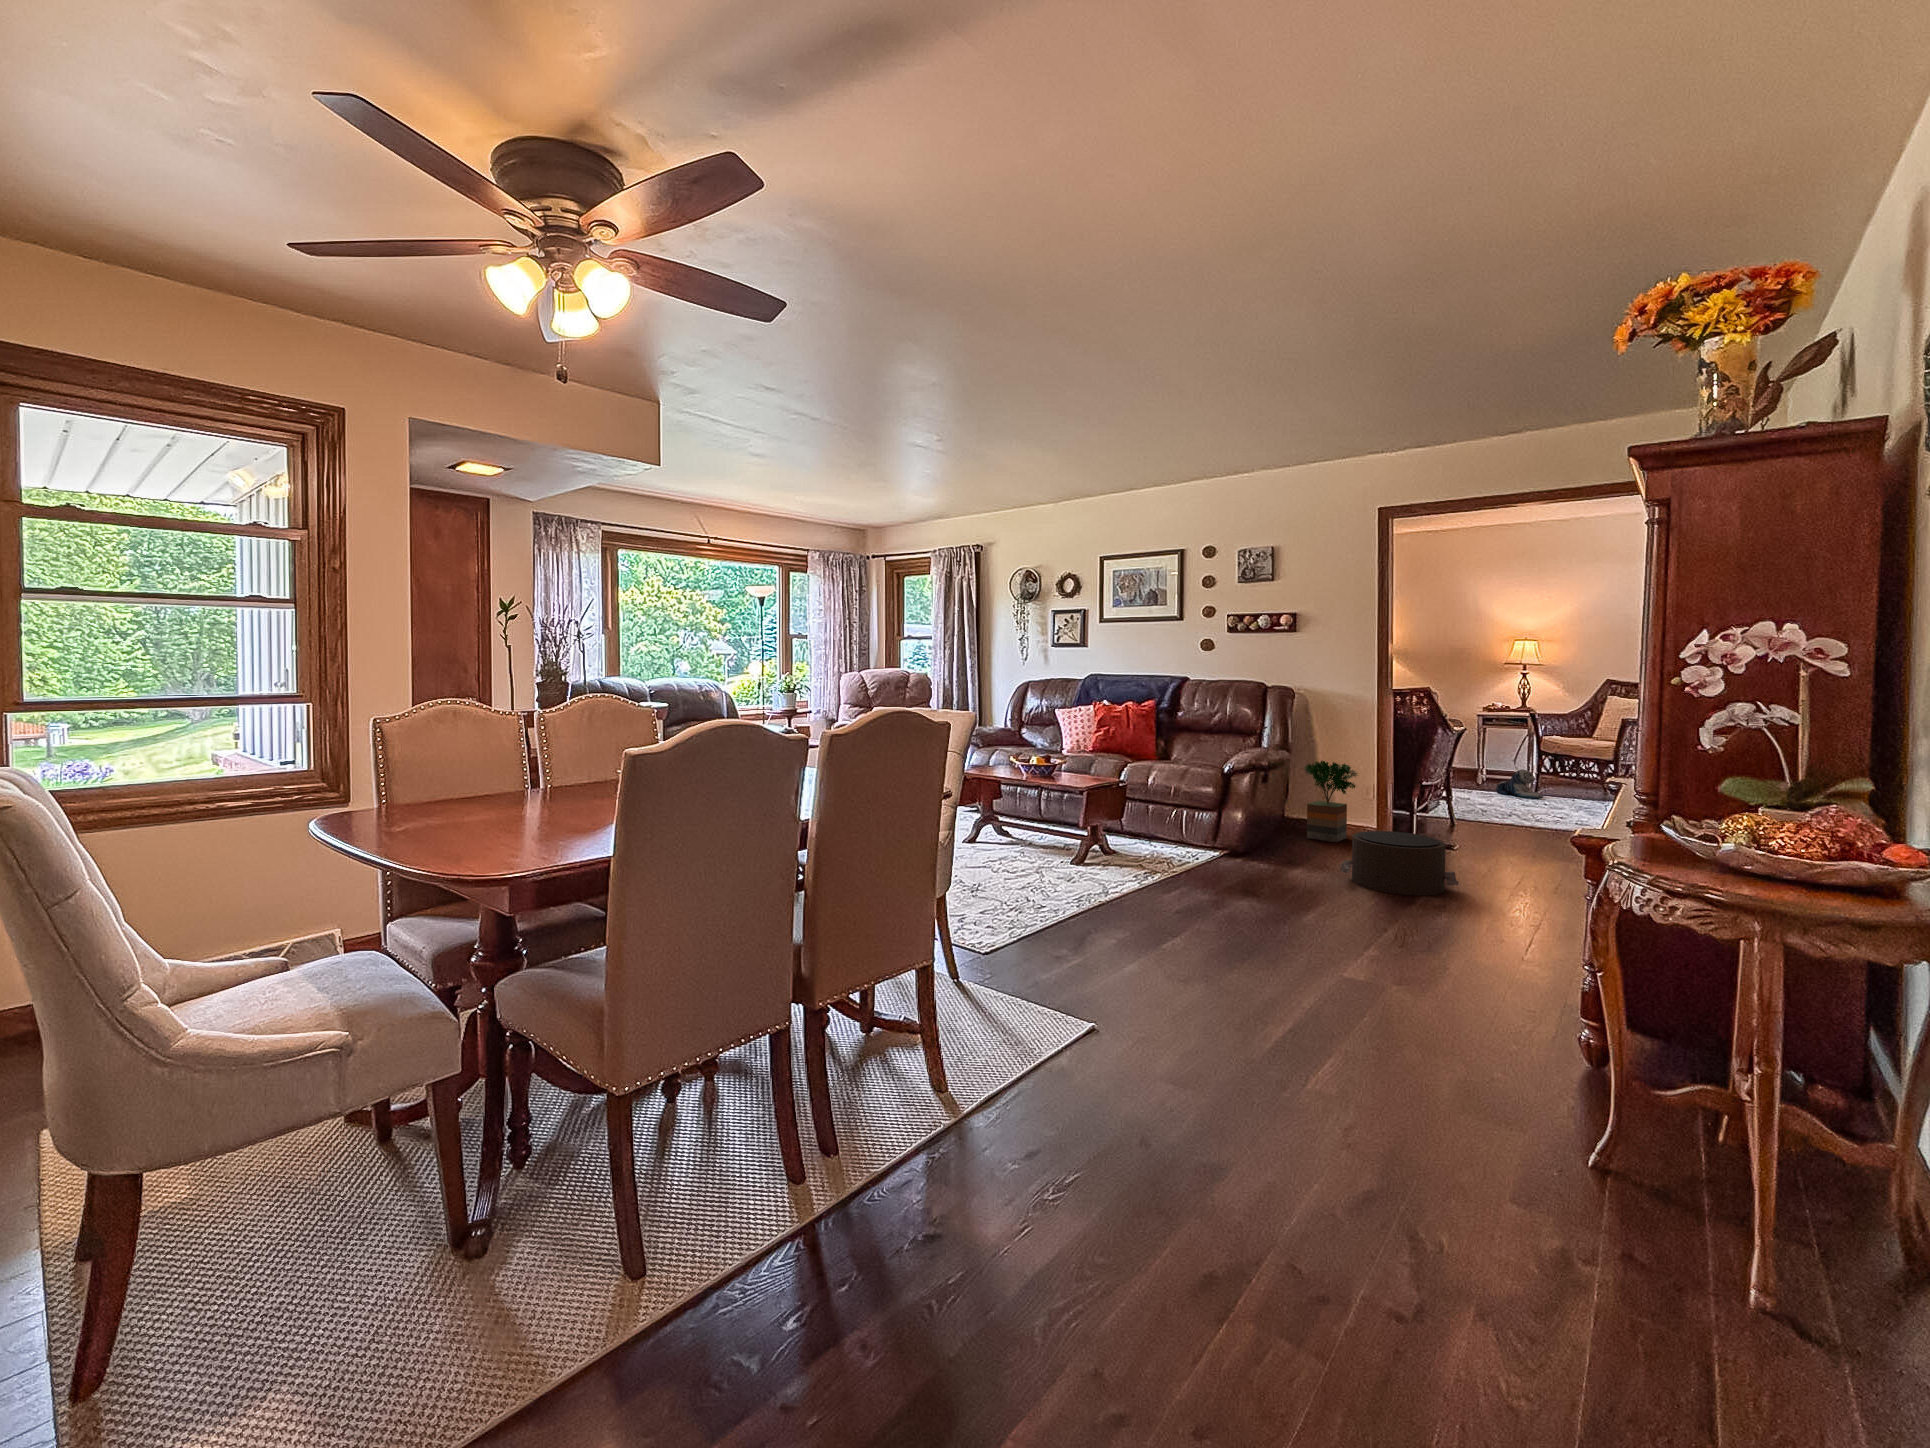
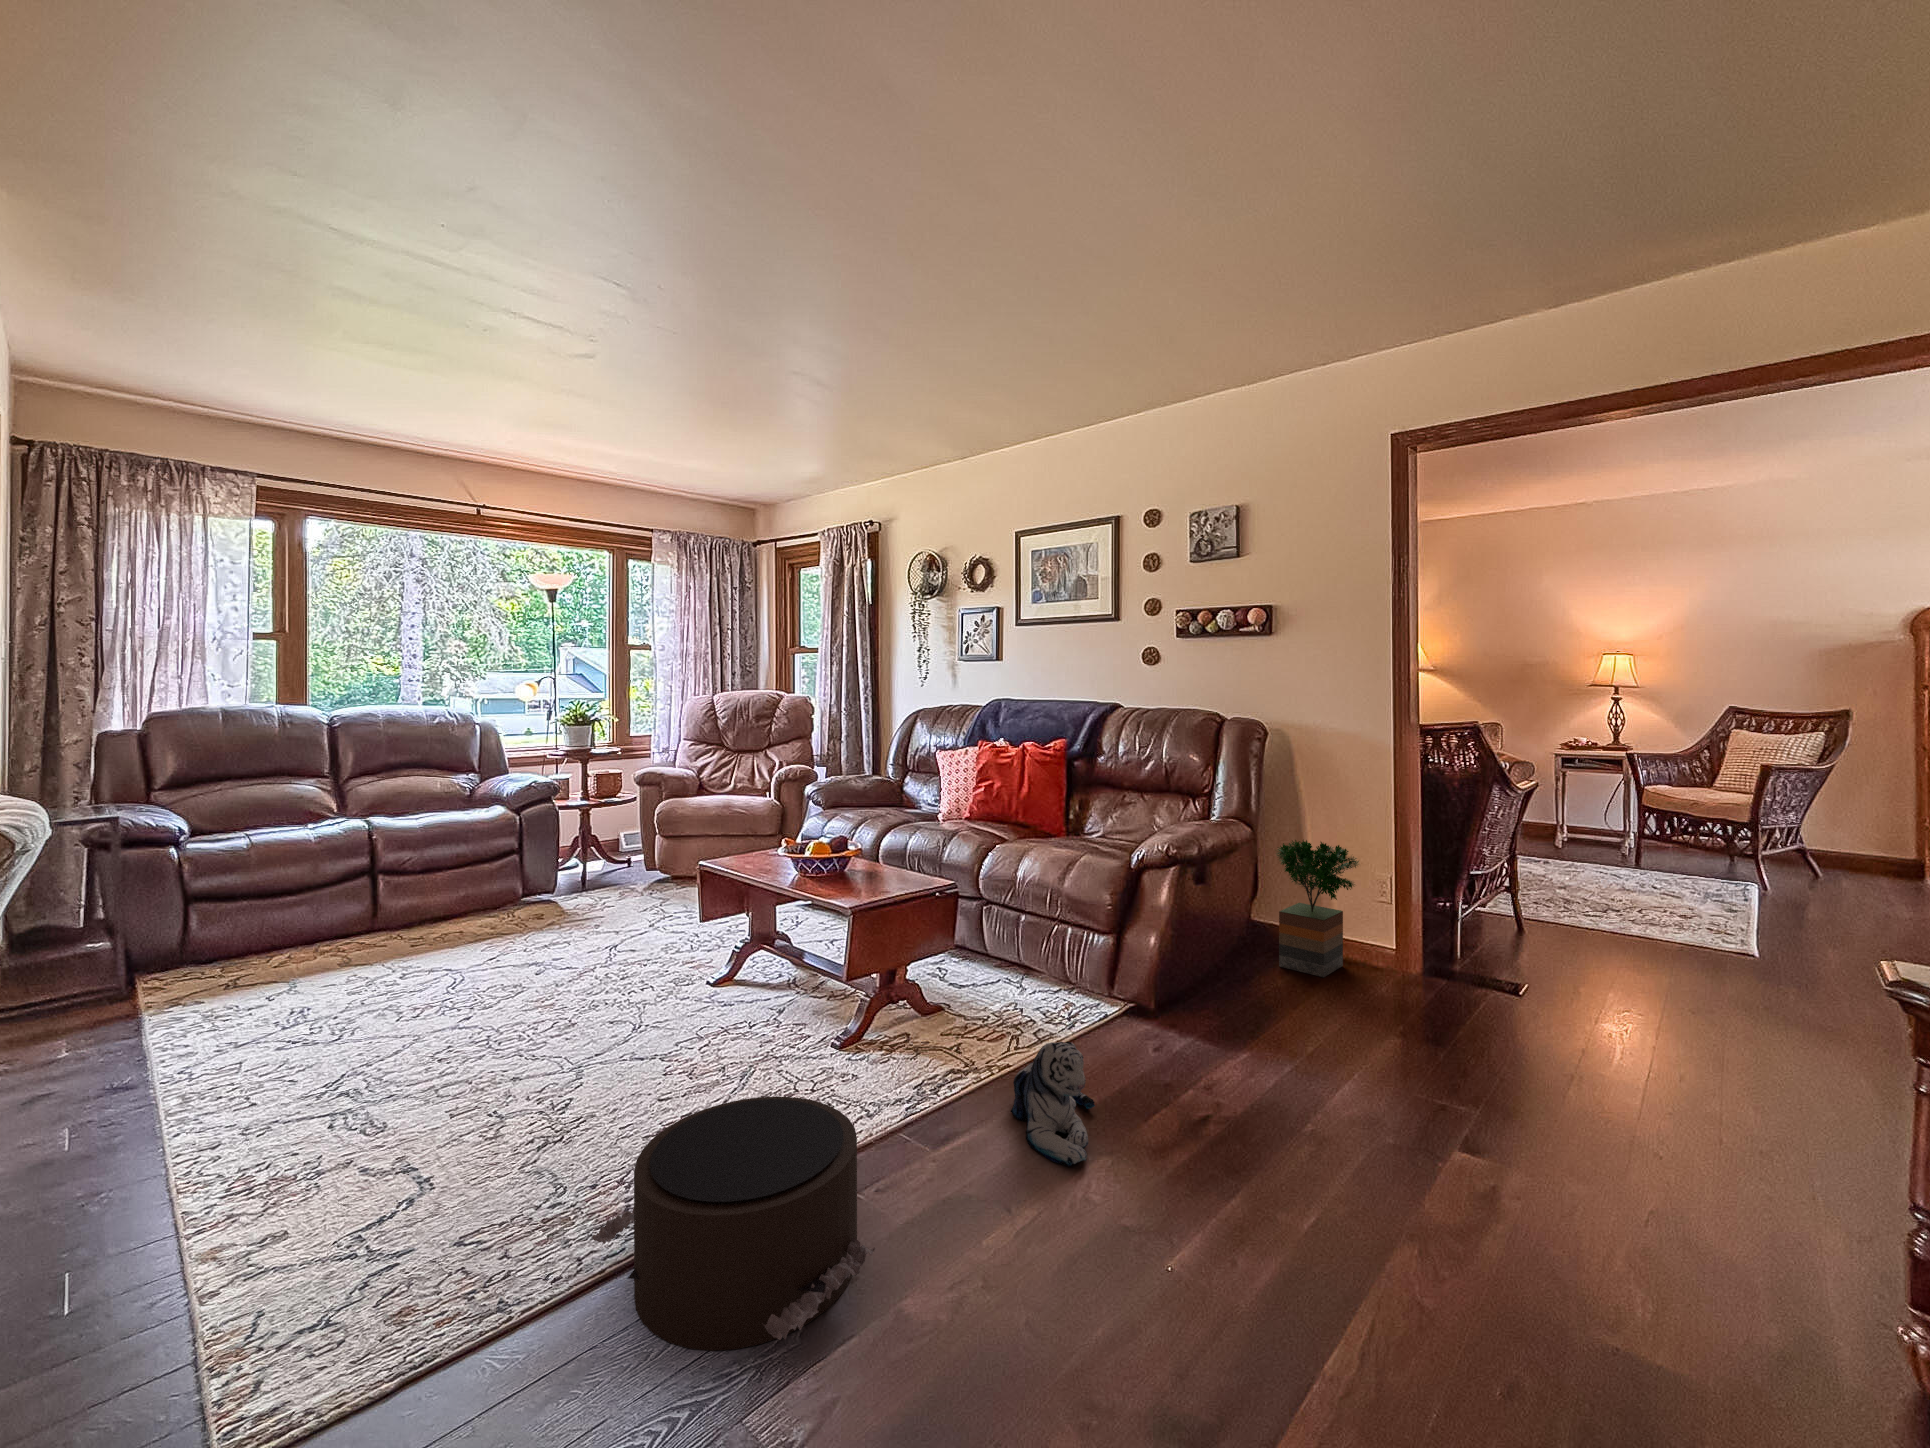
plush toy: present [1496,769,1543,799] -> present [1011,1042,1095,1166]
pouf: present [1341,831,1459,896] -> present [592,1096,875,1351]

